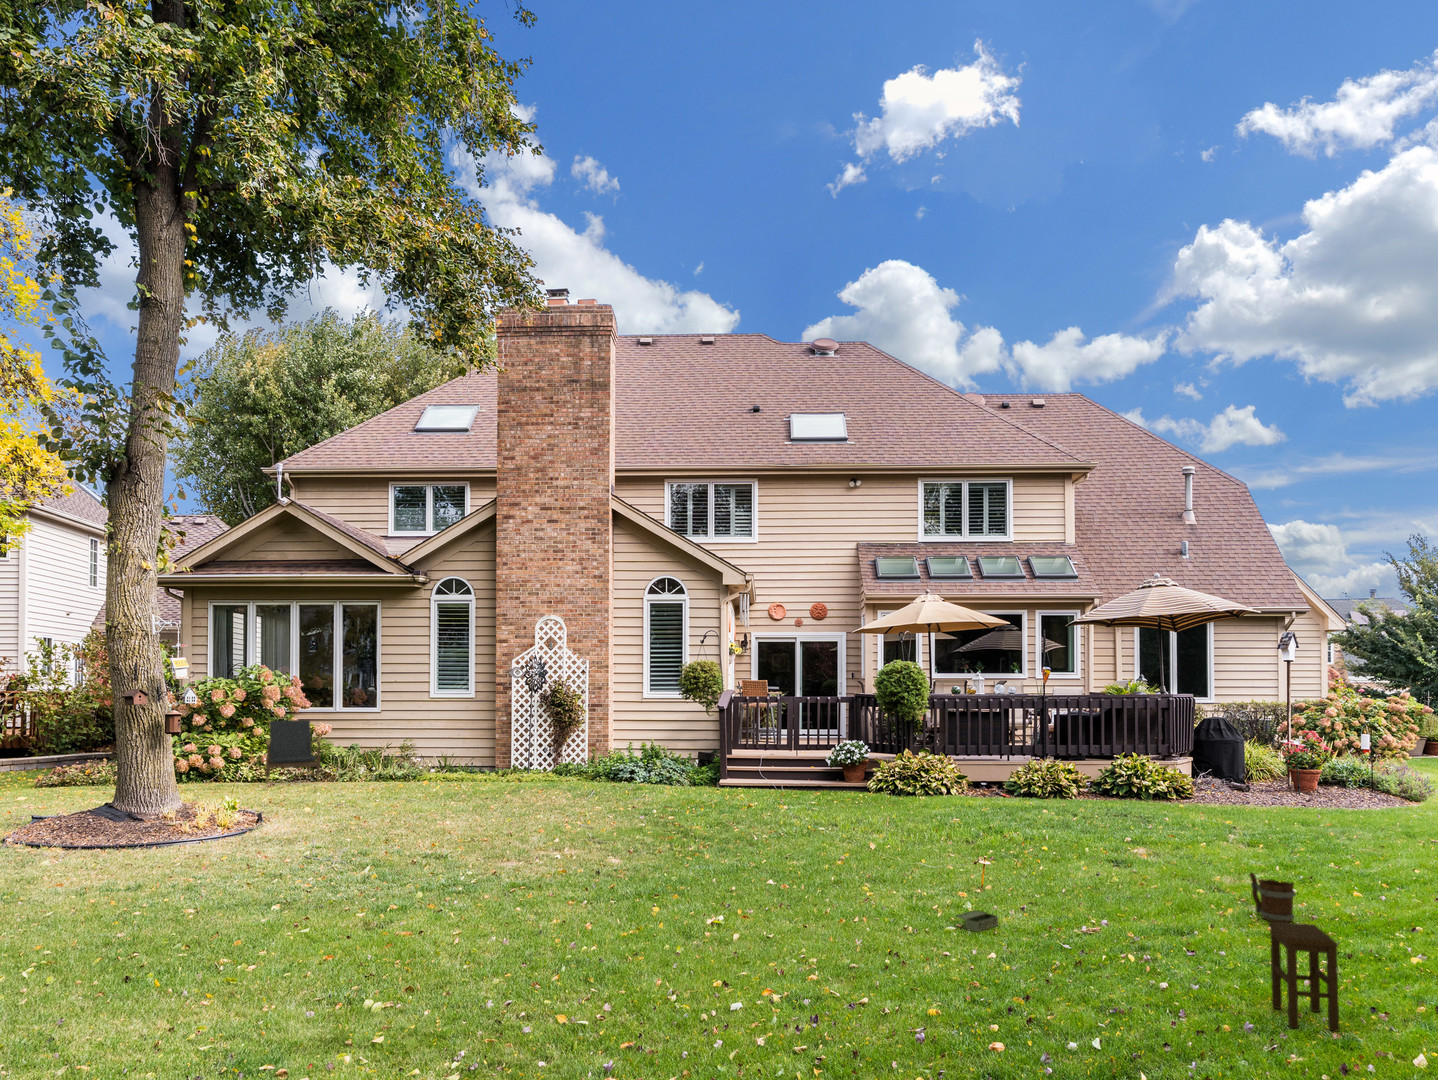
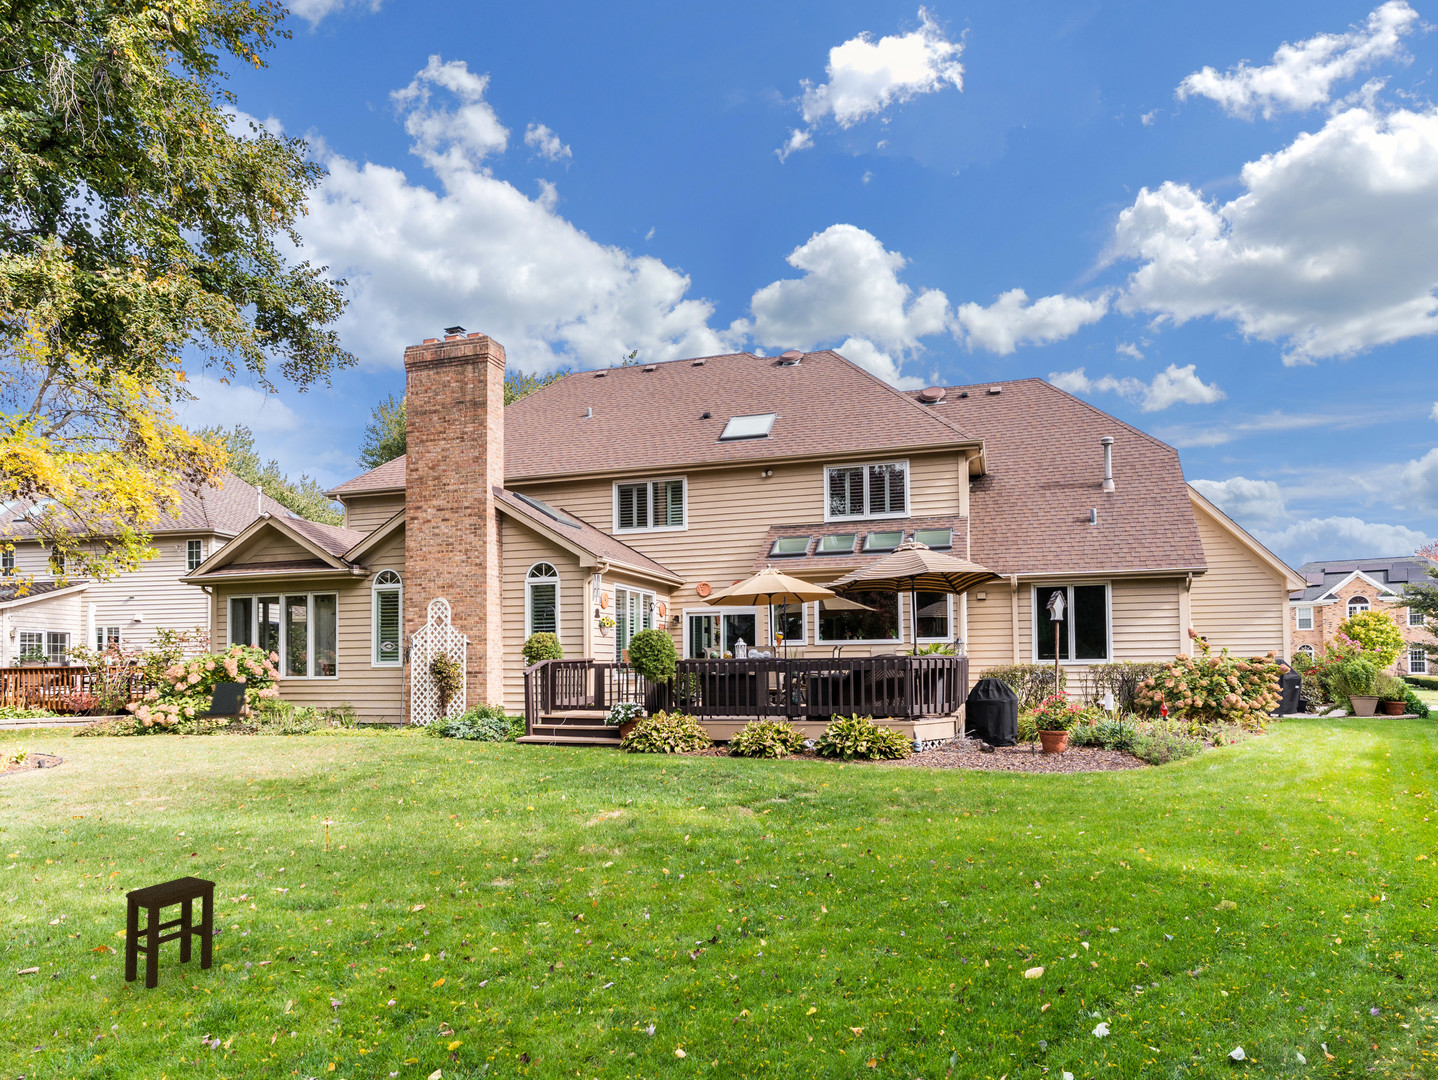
bucket: present [1249,873,1296,923] -> none [492,832,527,884]
toolbox: present [956,910,998,932] -> none [221,852,260,872]

